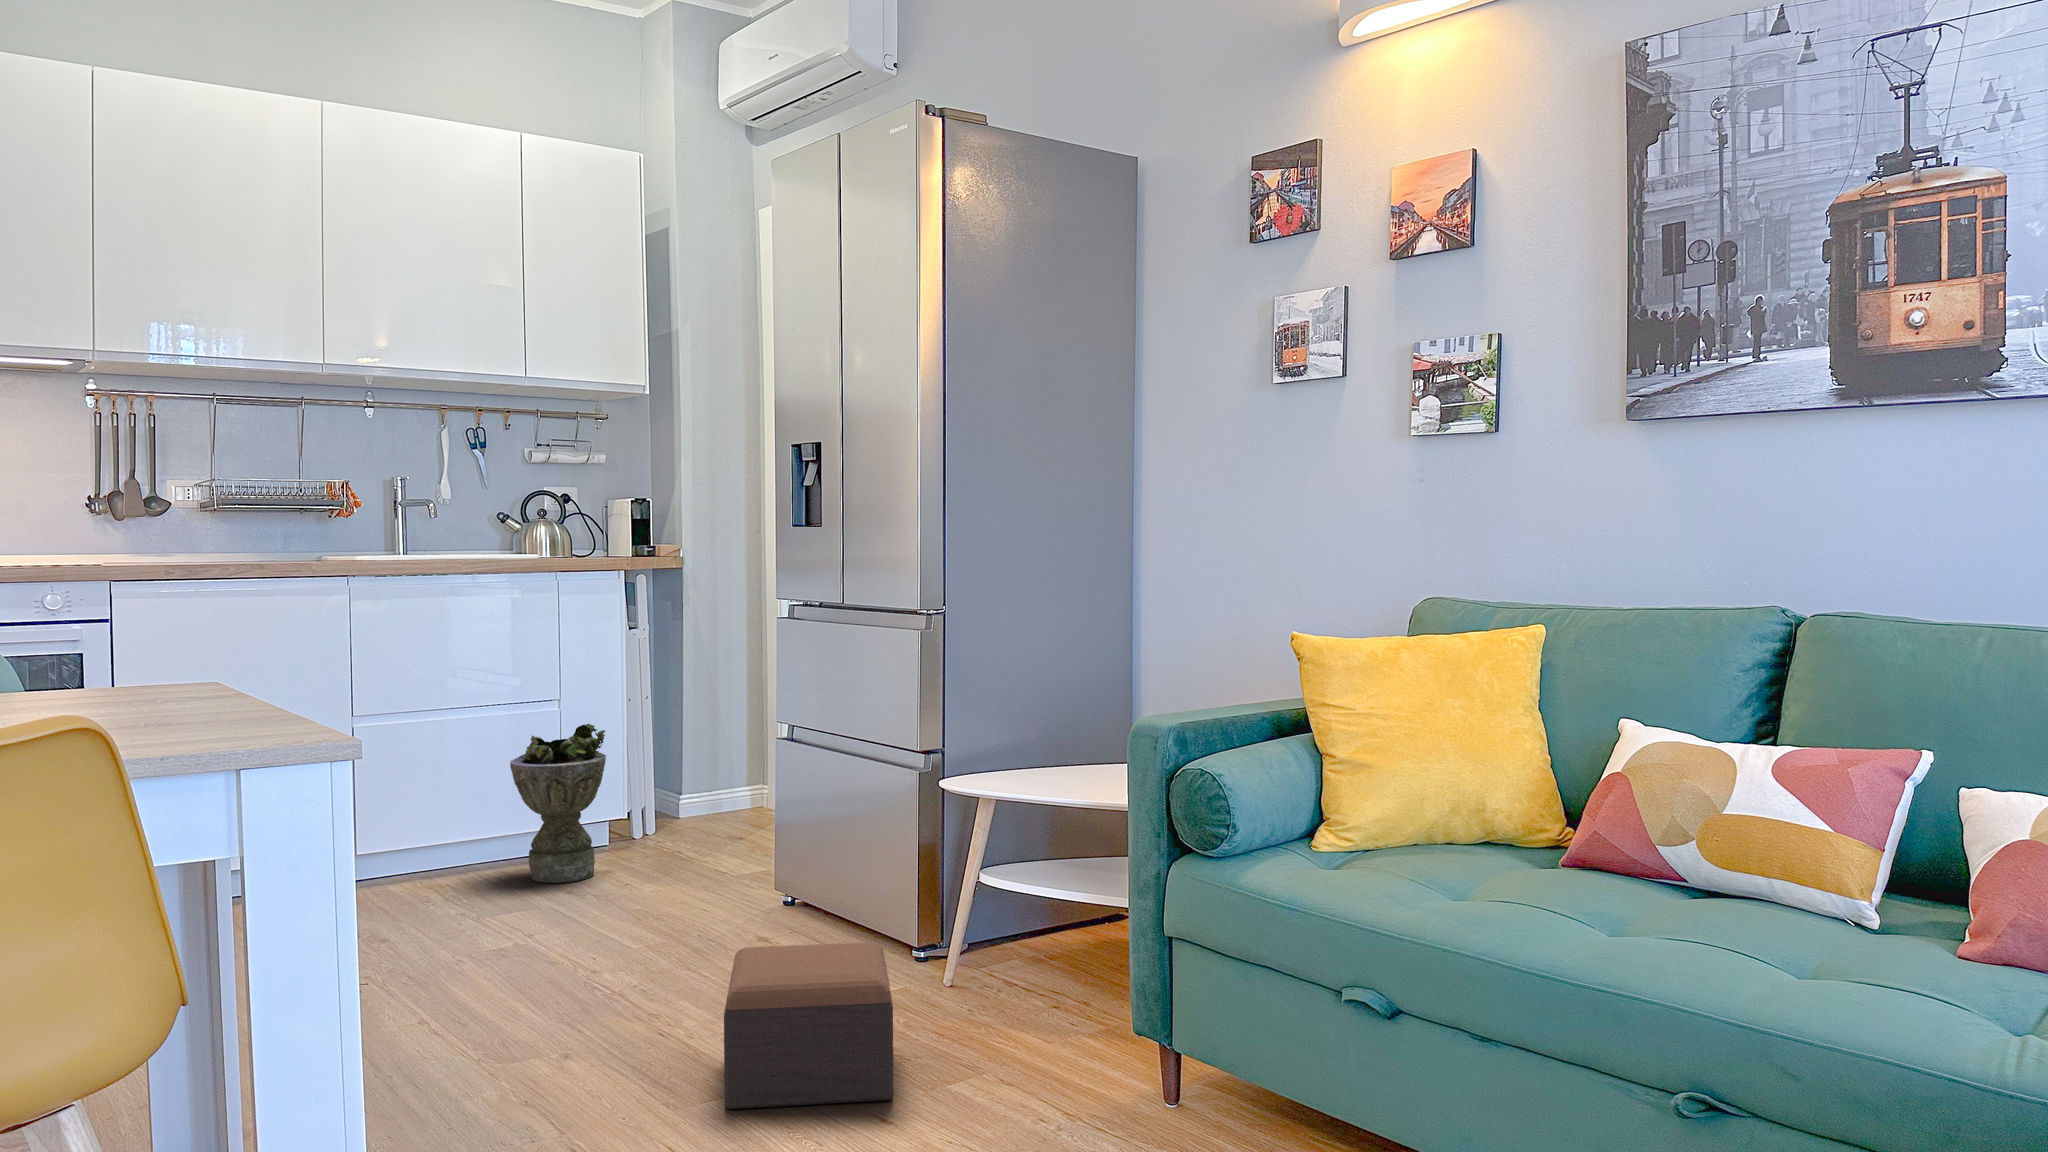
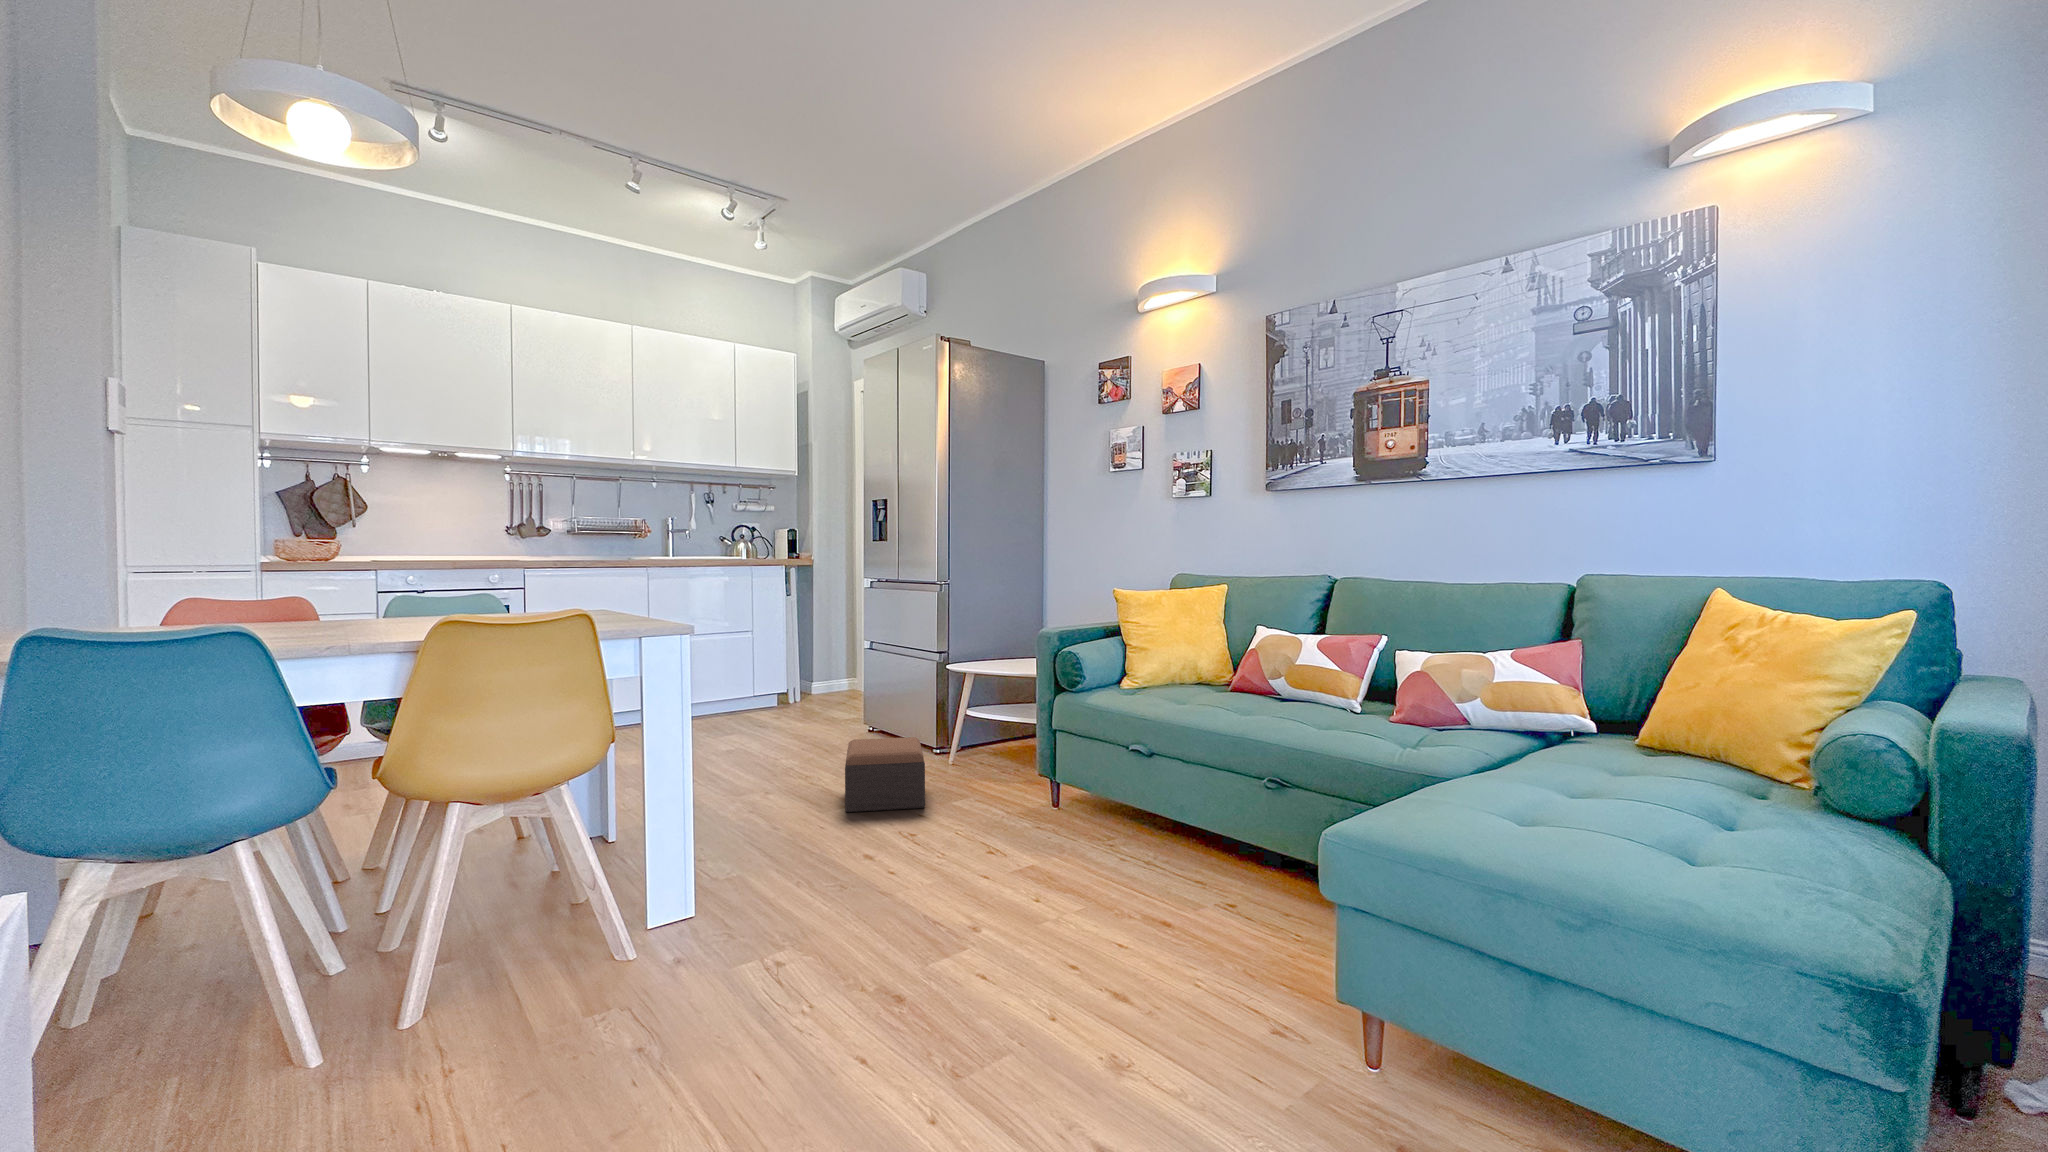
planter: present [510,724,606,883] -> none [729,642,777,721]

